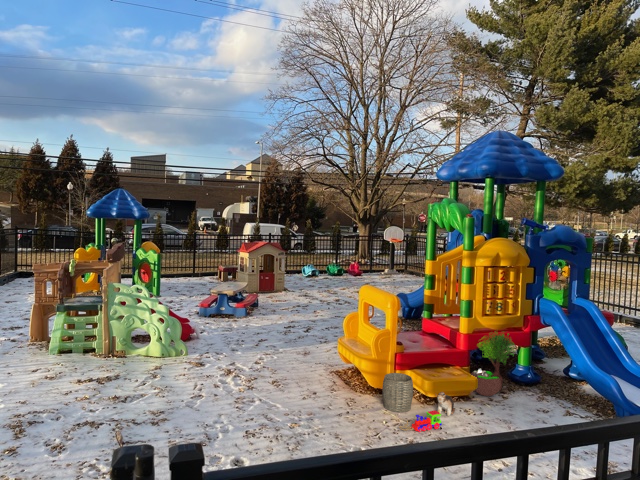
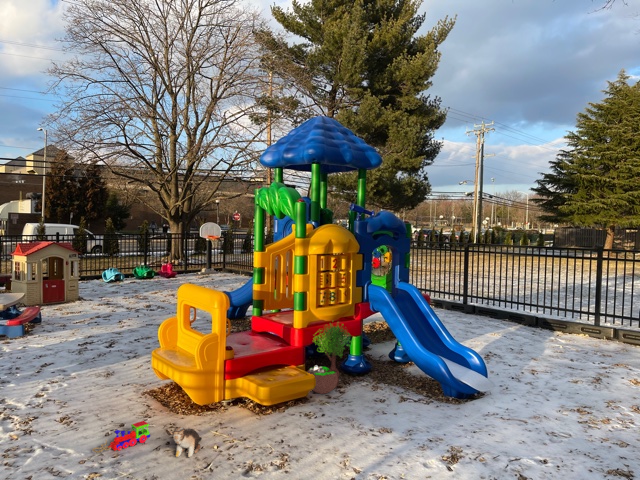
woven basket: present [382,373,413,412] -> none [211,383,247,430]
plush toy: present [437,392,455,416] -> present [170,427,202,457]
toy train: present [399,410,442,432] -> present [92,421,150,453]

